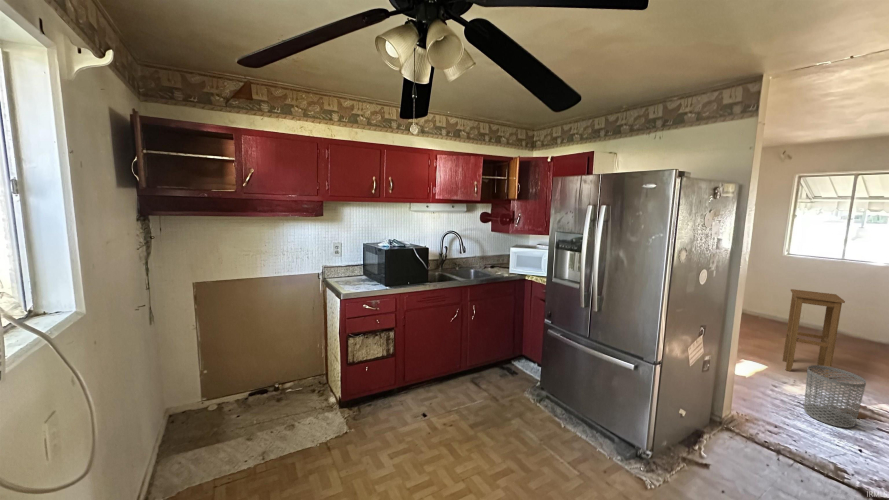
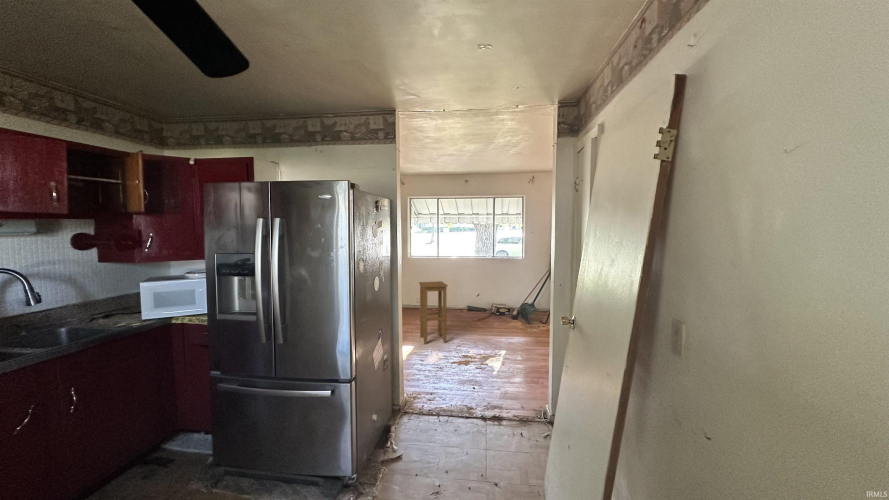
waste bin: present [804,365,866,427] -> none [440,334,468,376]

